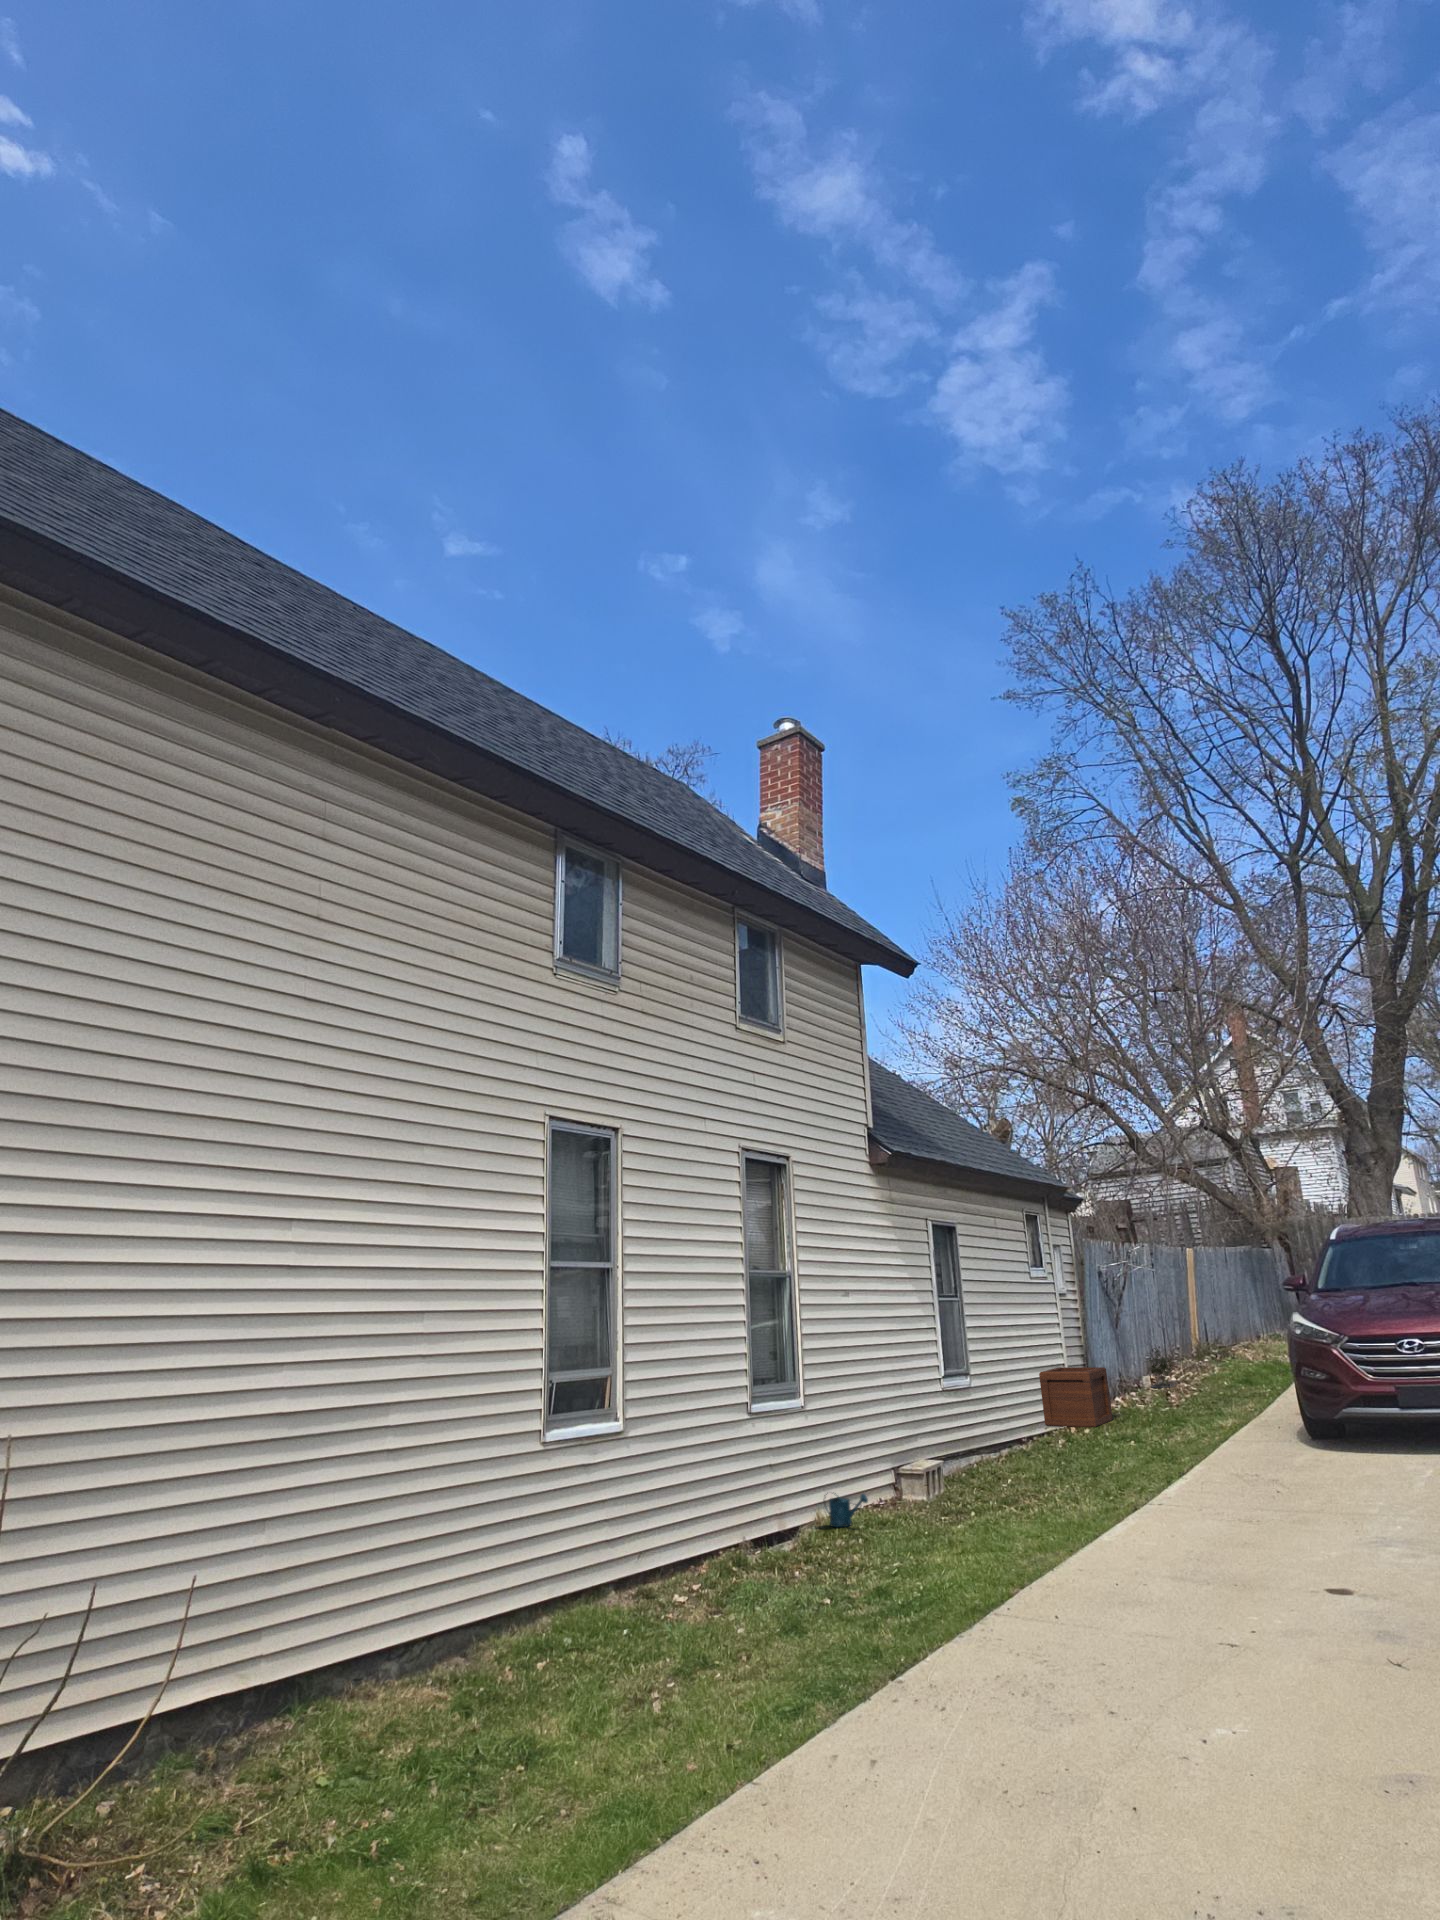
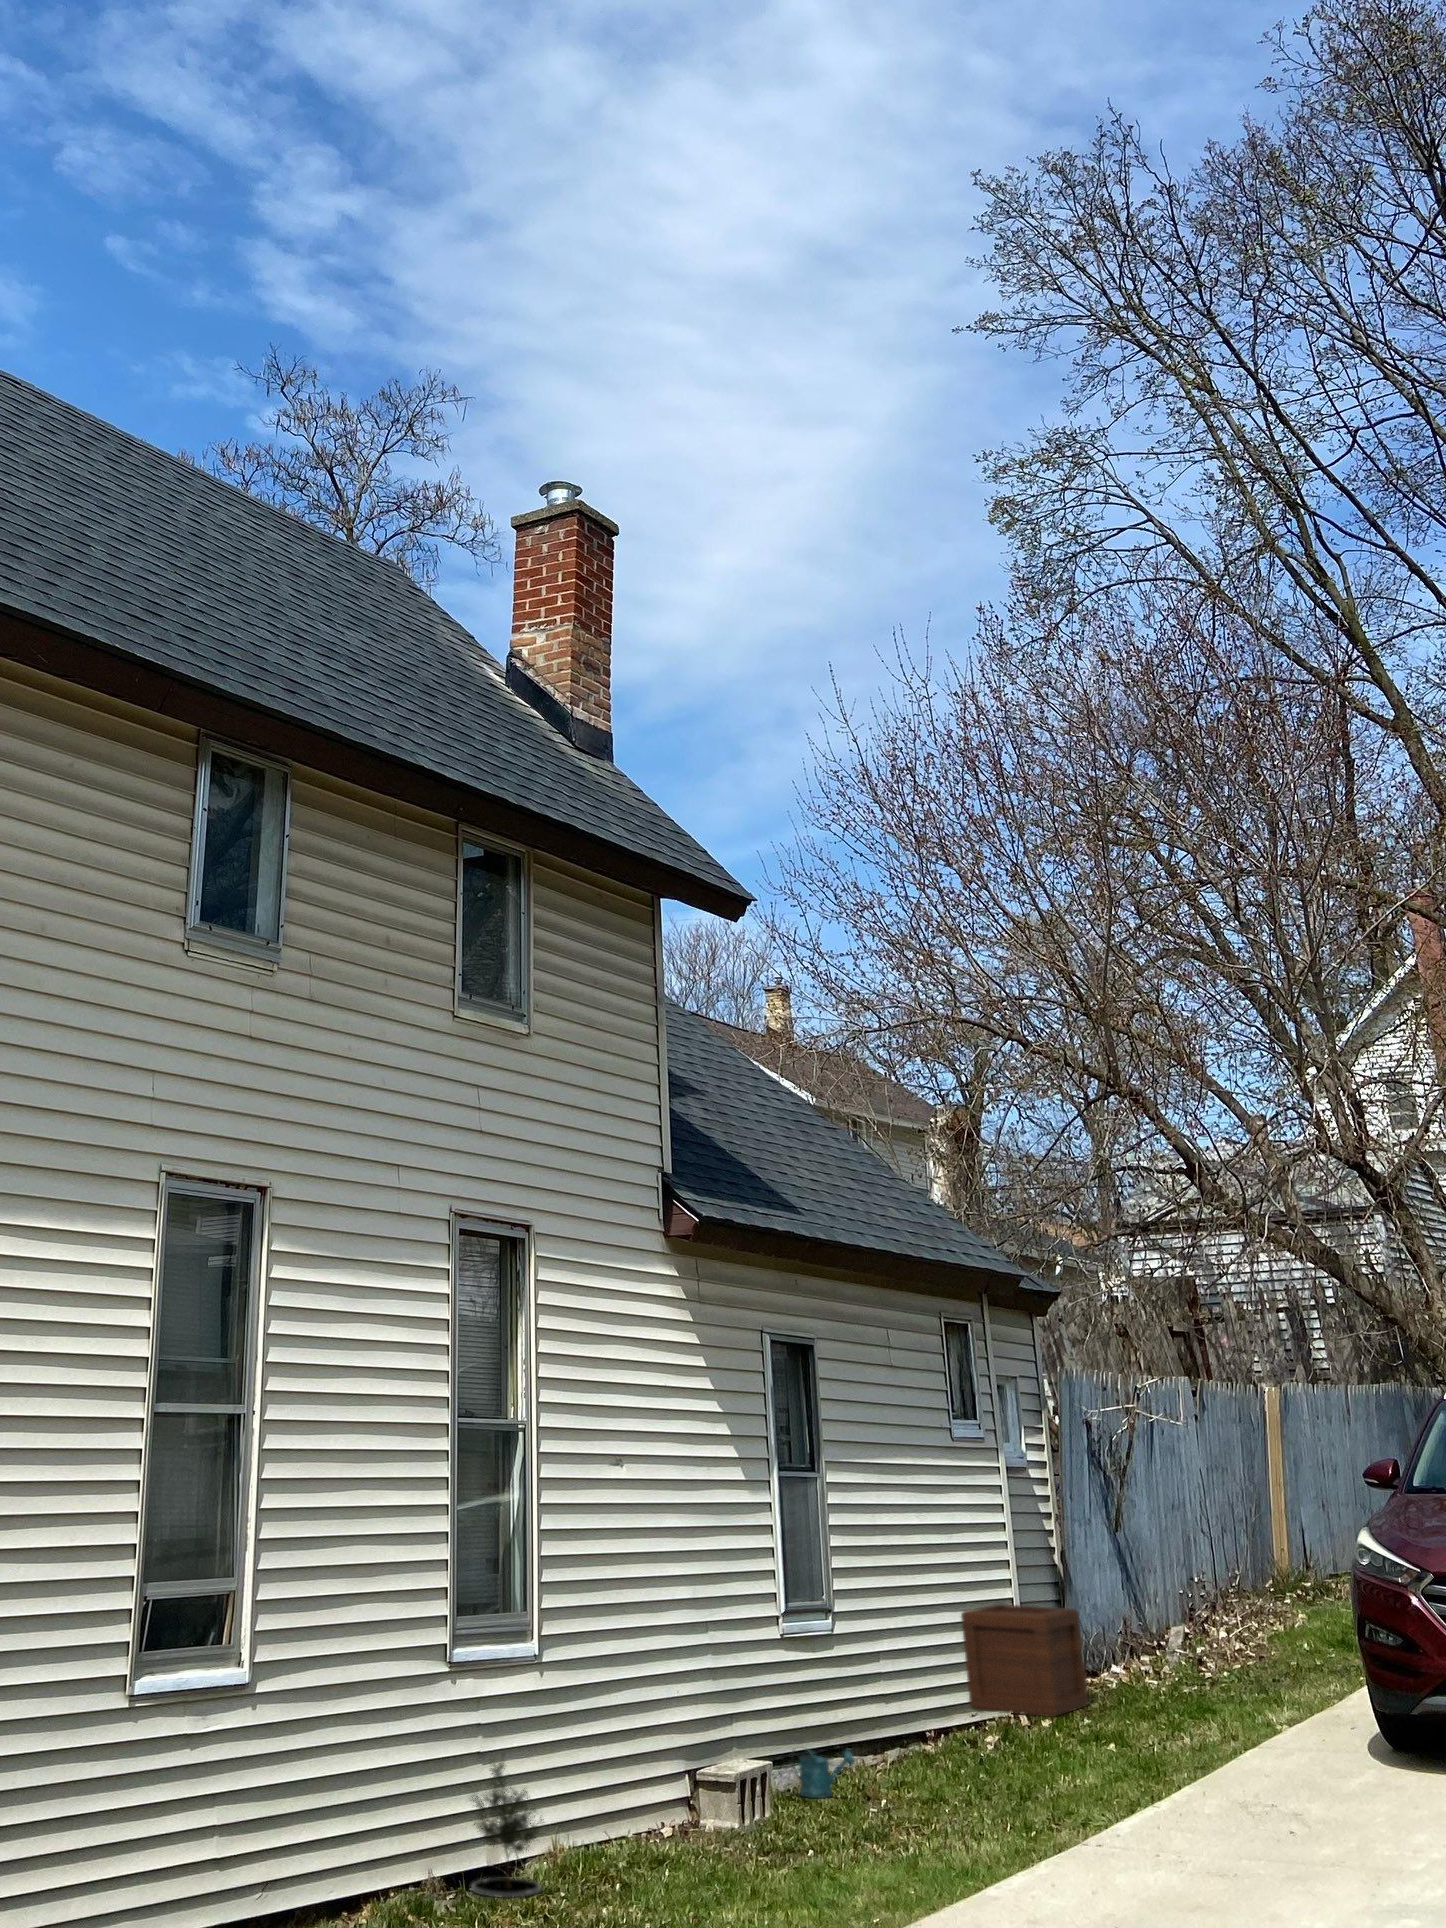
potted tree: present [1149,1348,1174,1388] -> present [471,1759,544,1898]
watering can: present [824,1493,868,1527] -> present [793,1747,855,1798]

